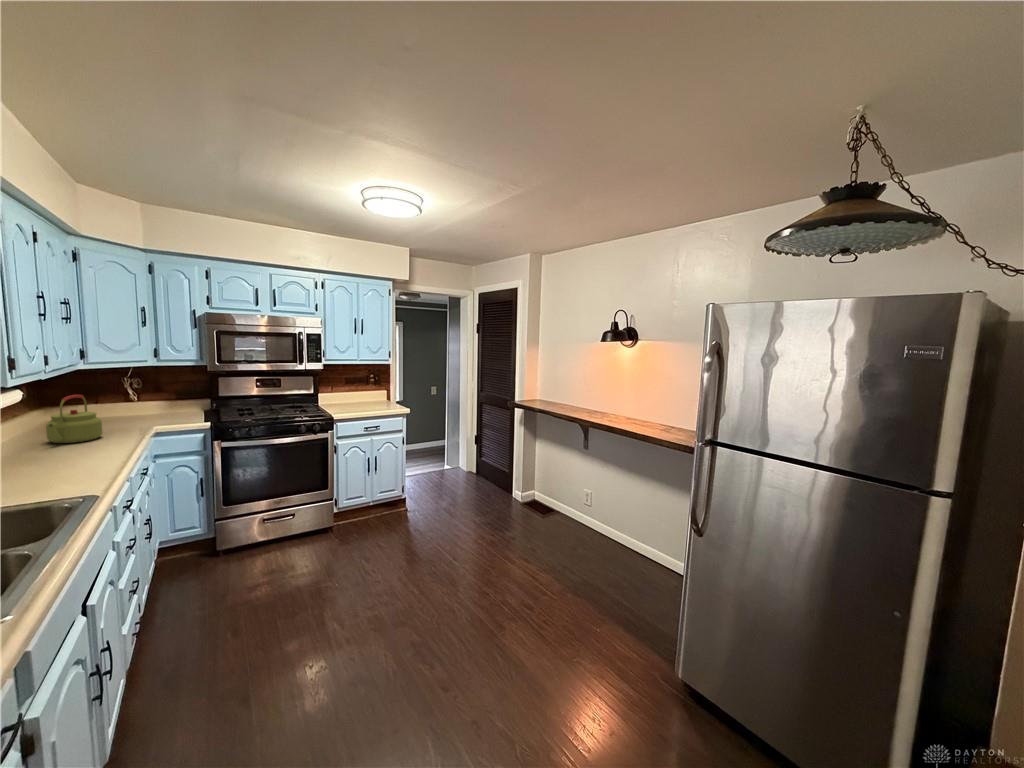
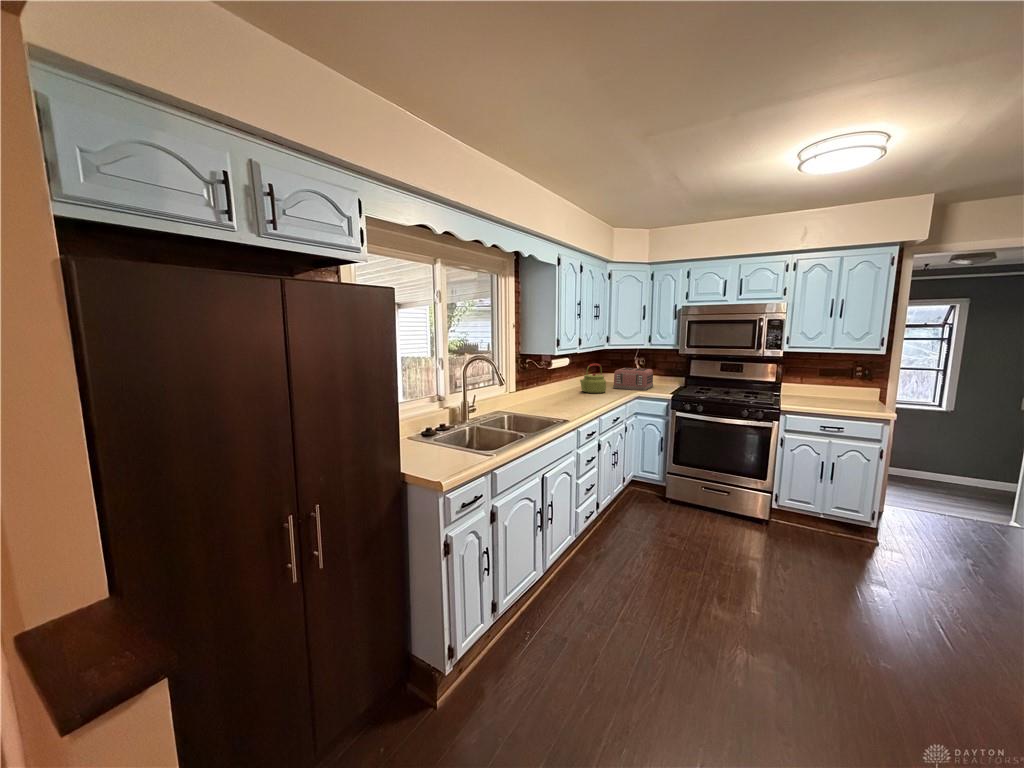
toaster: none [104,393,168,427] -> present [613,368,653,390]

